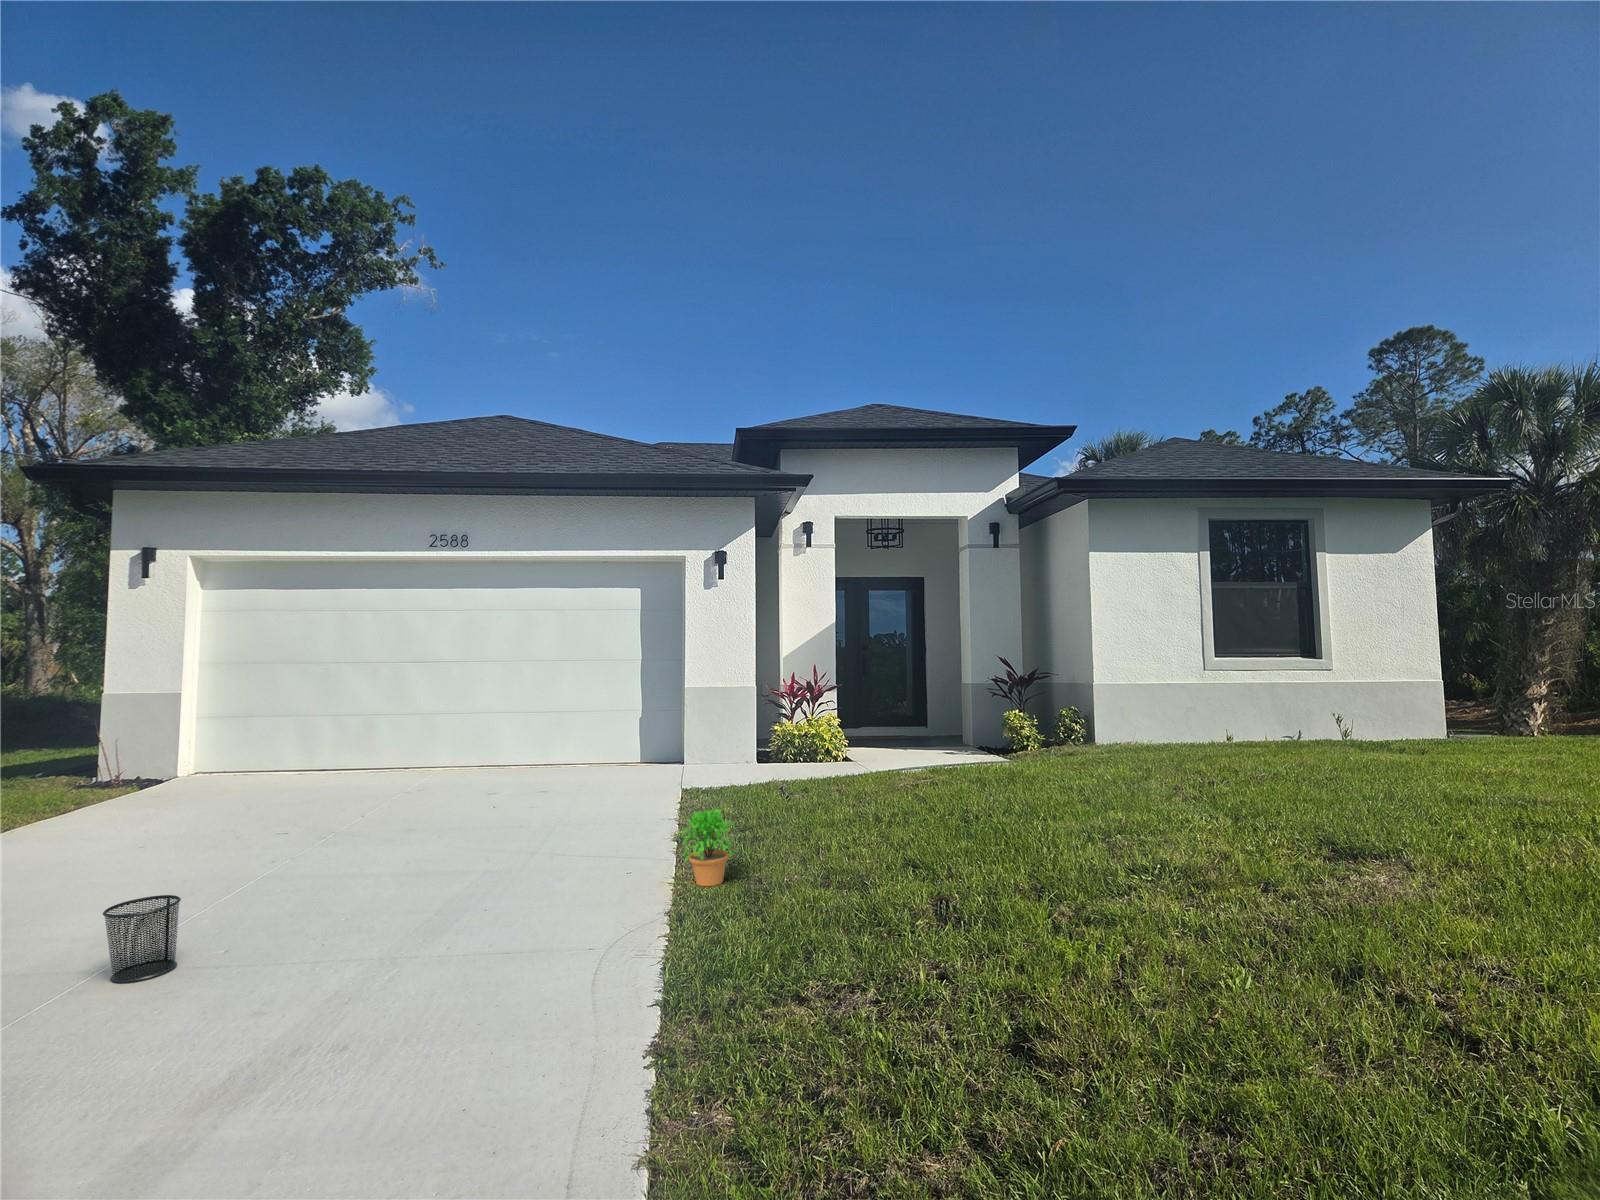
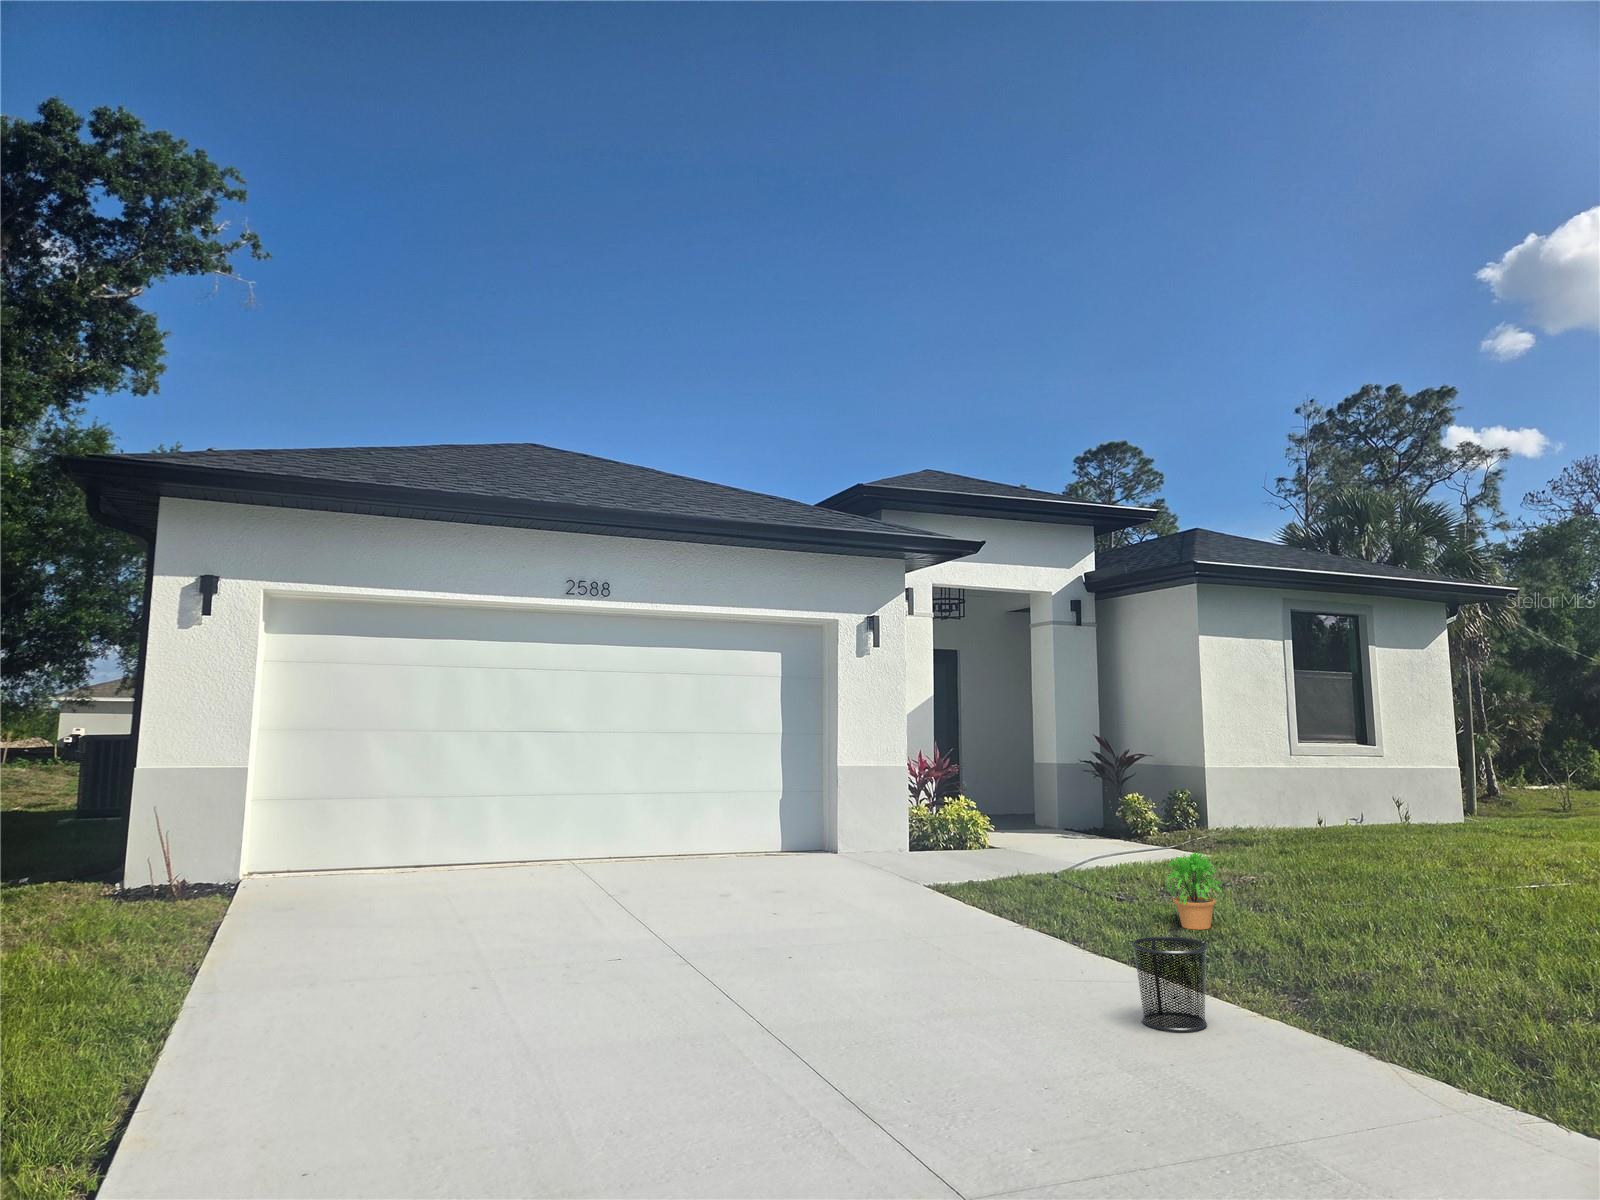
waste bin: present [103,895,181,983] -> present [1132,937,1207,1032]

